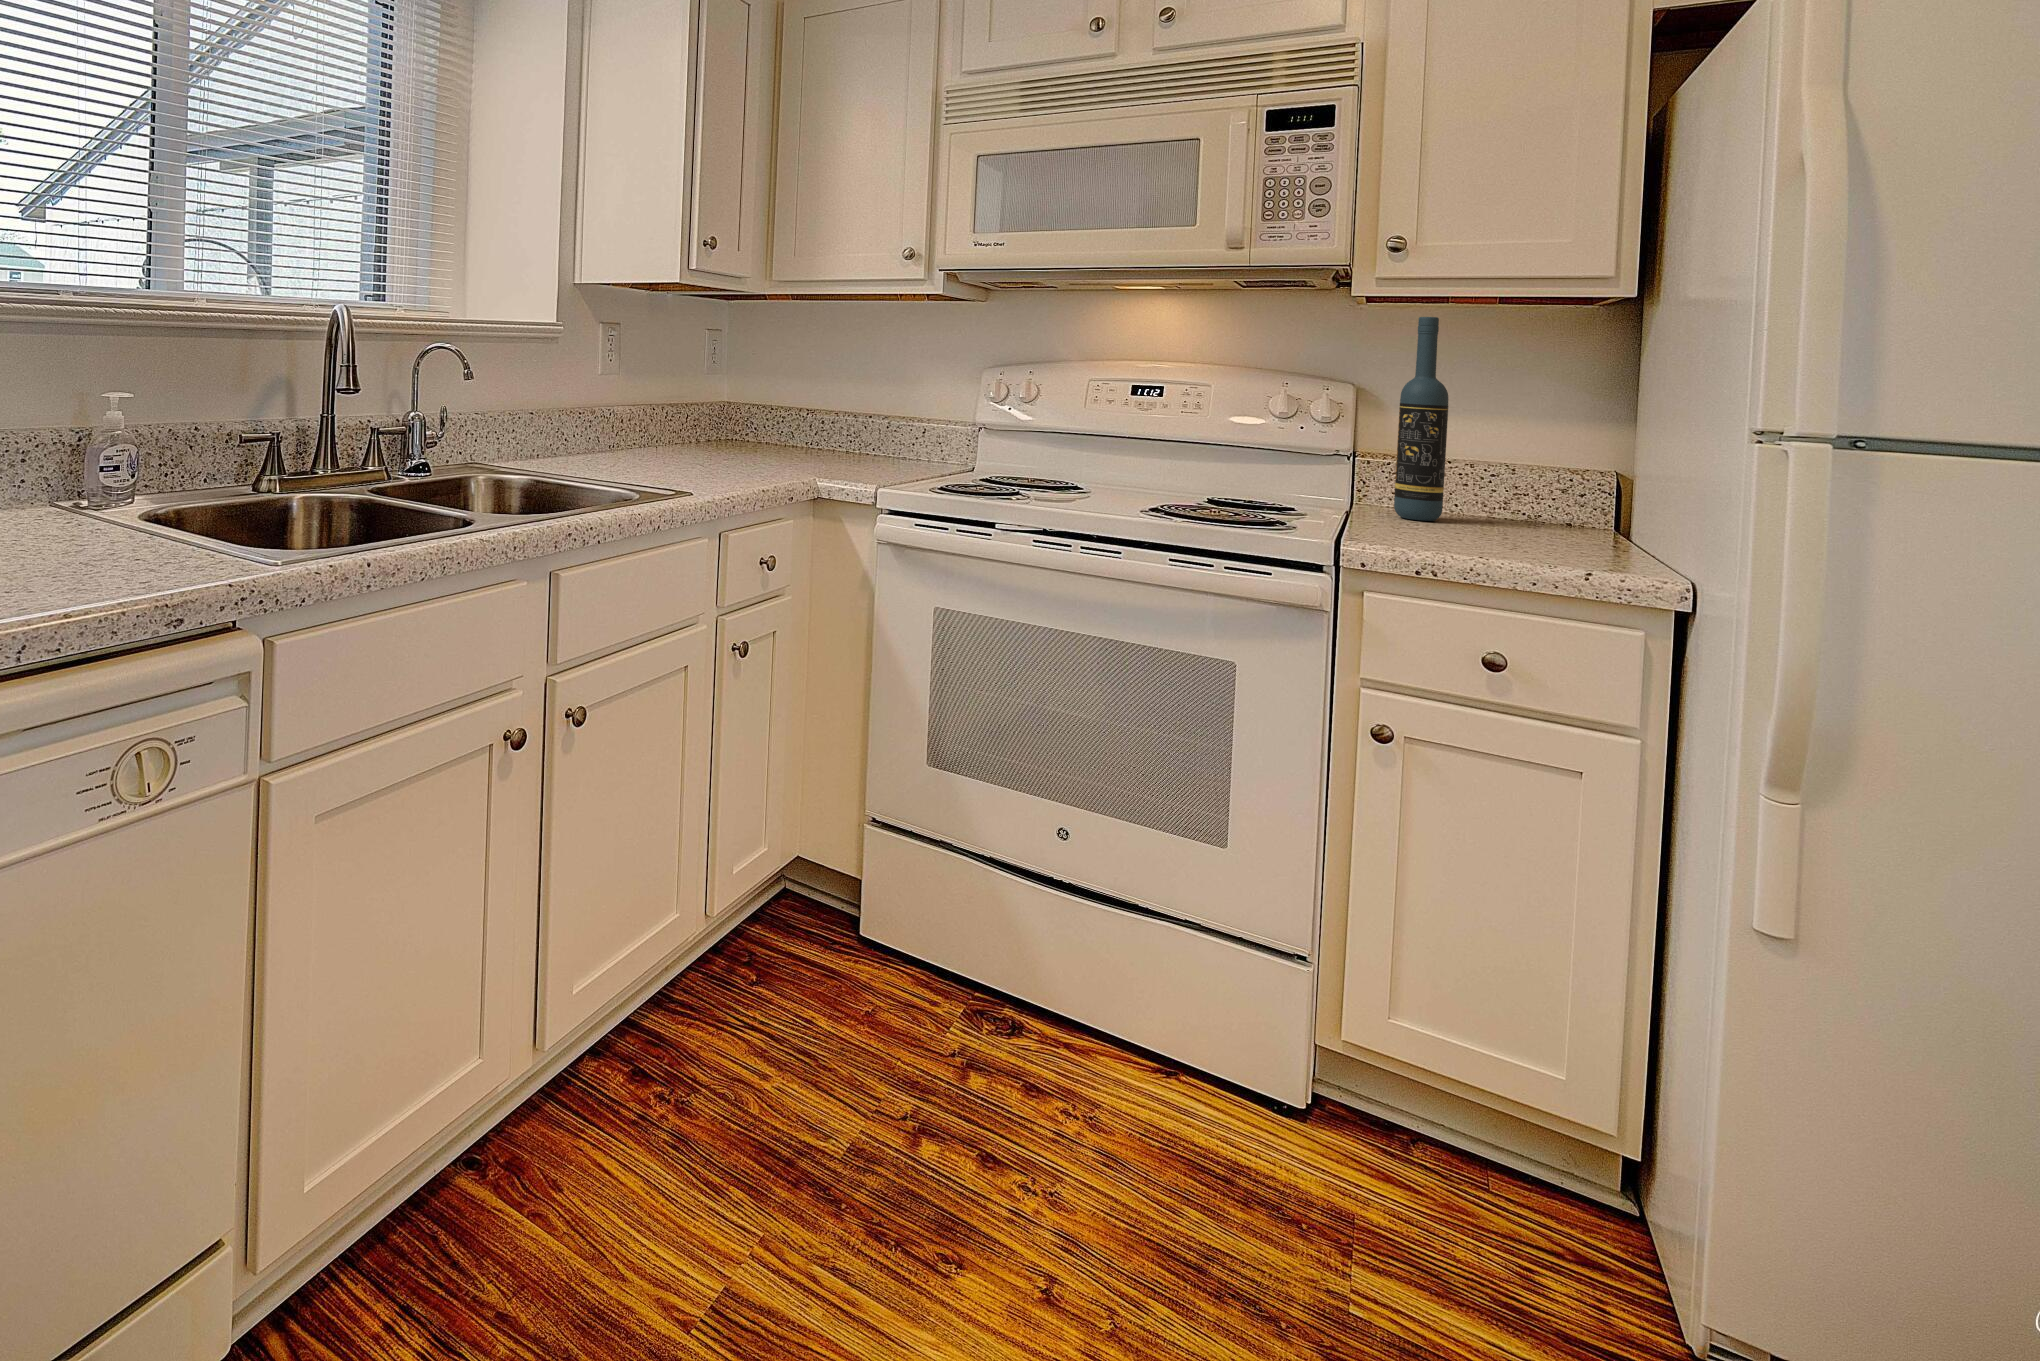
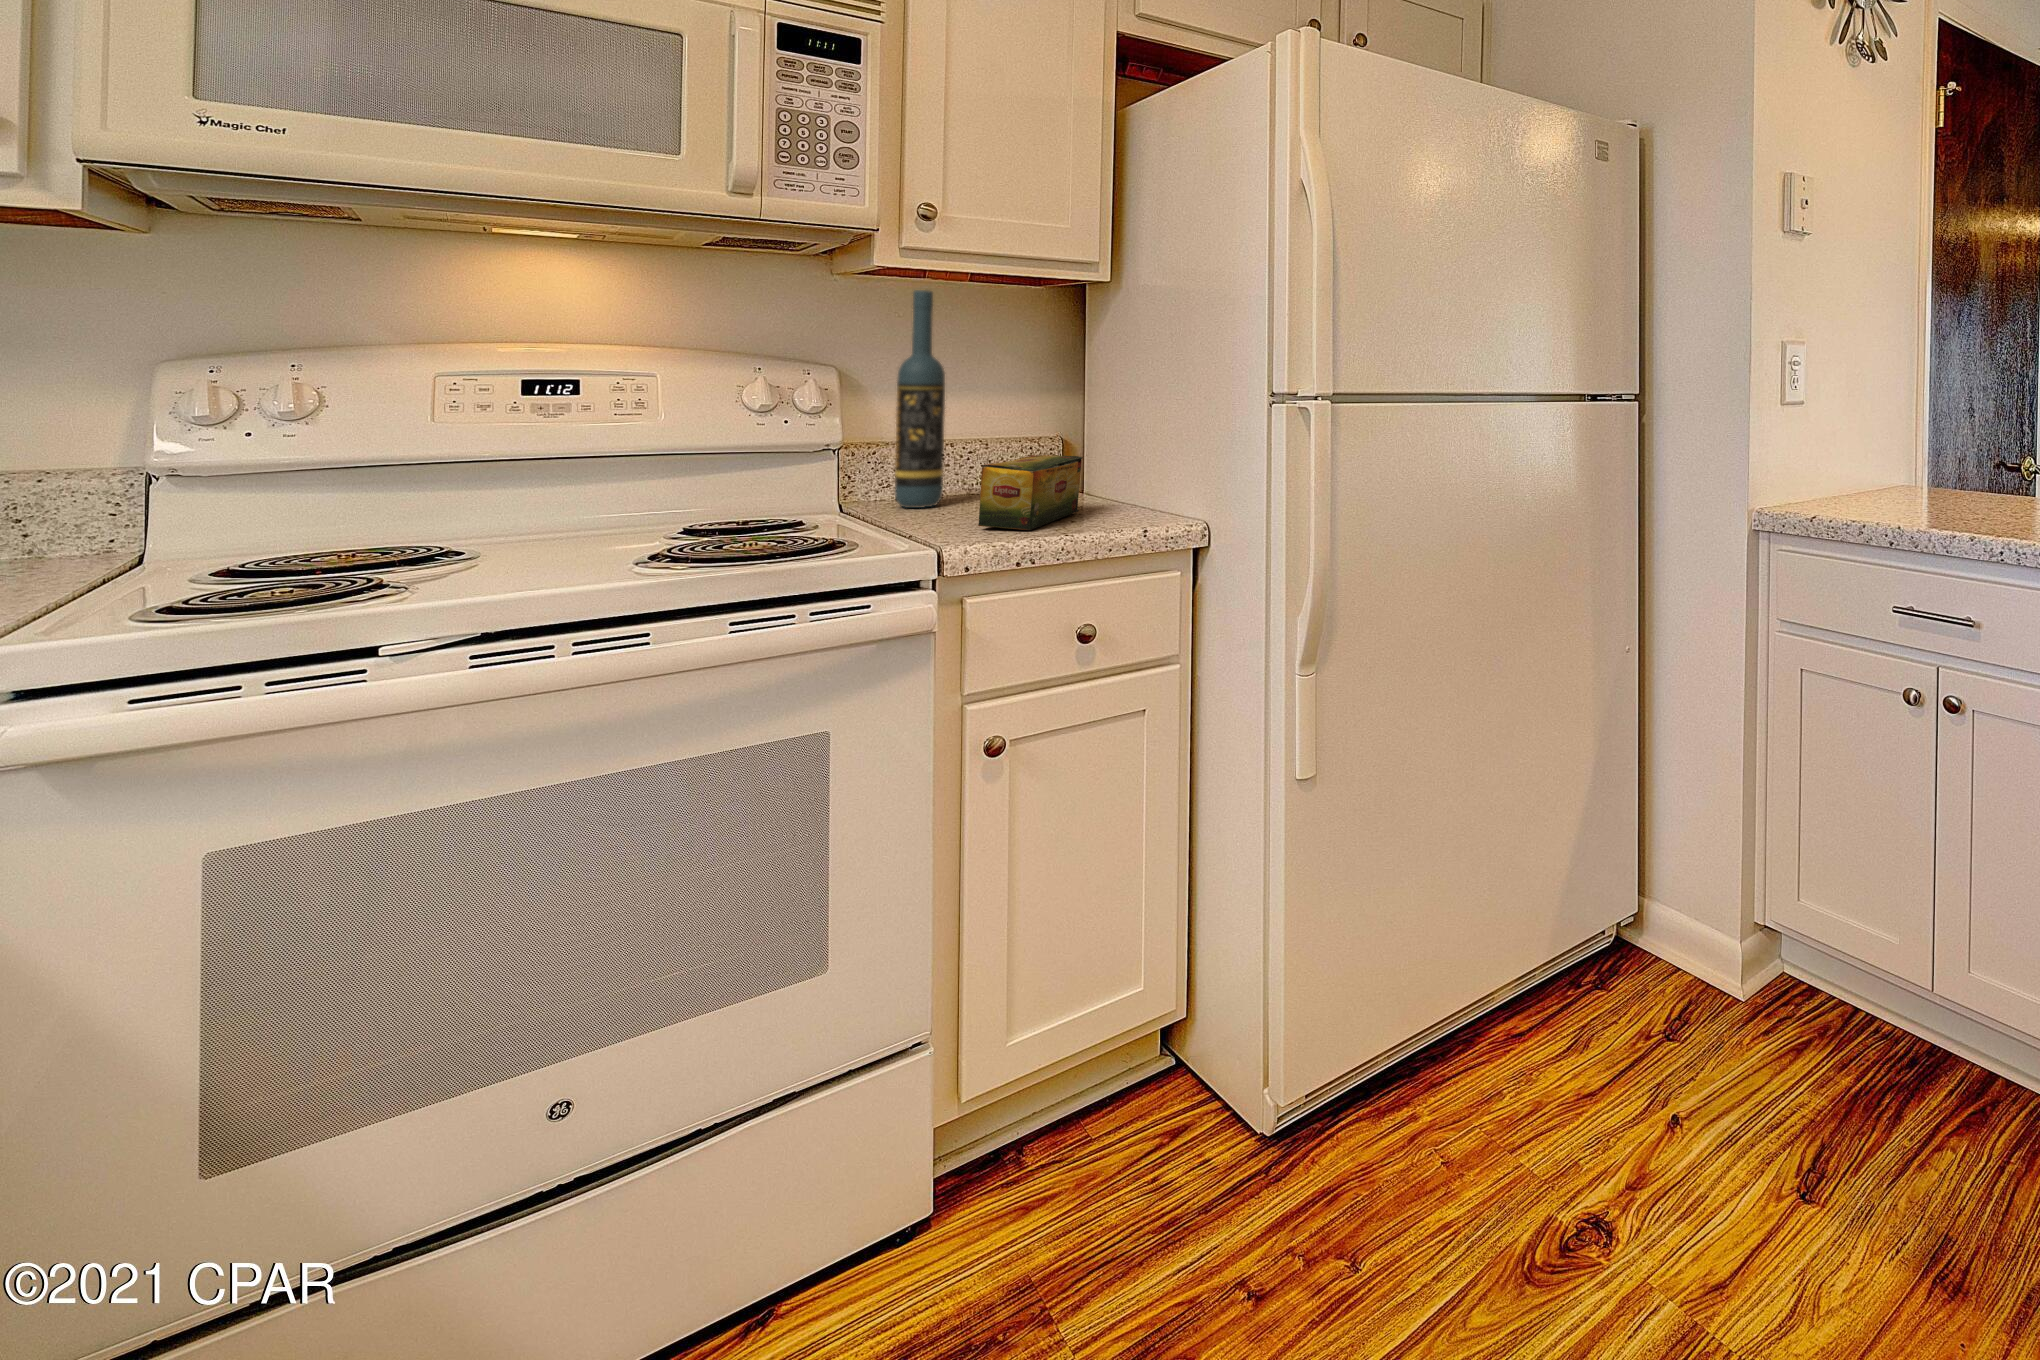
tea box: none [1421,480,1571,550] -> present [978,455,1083,530]

